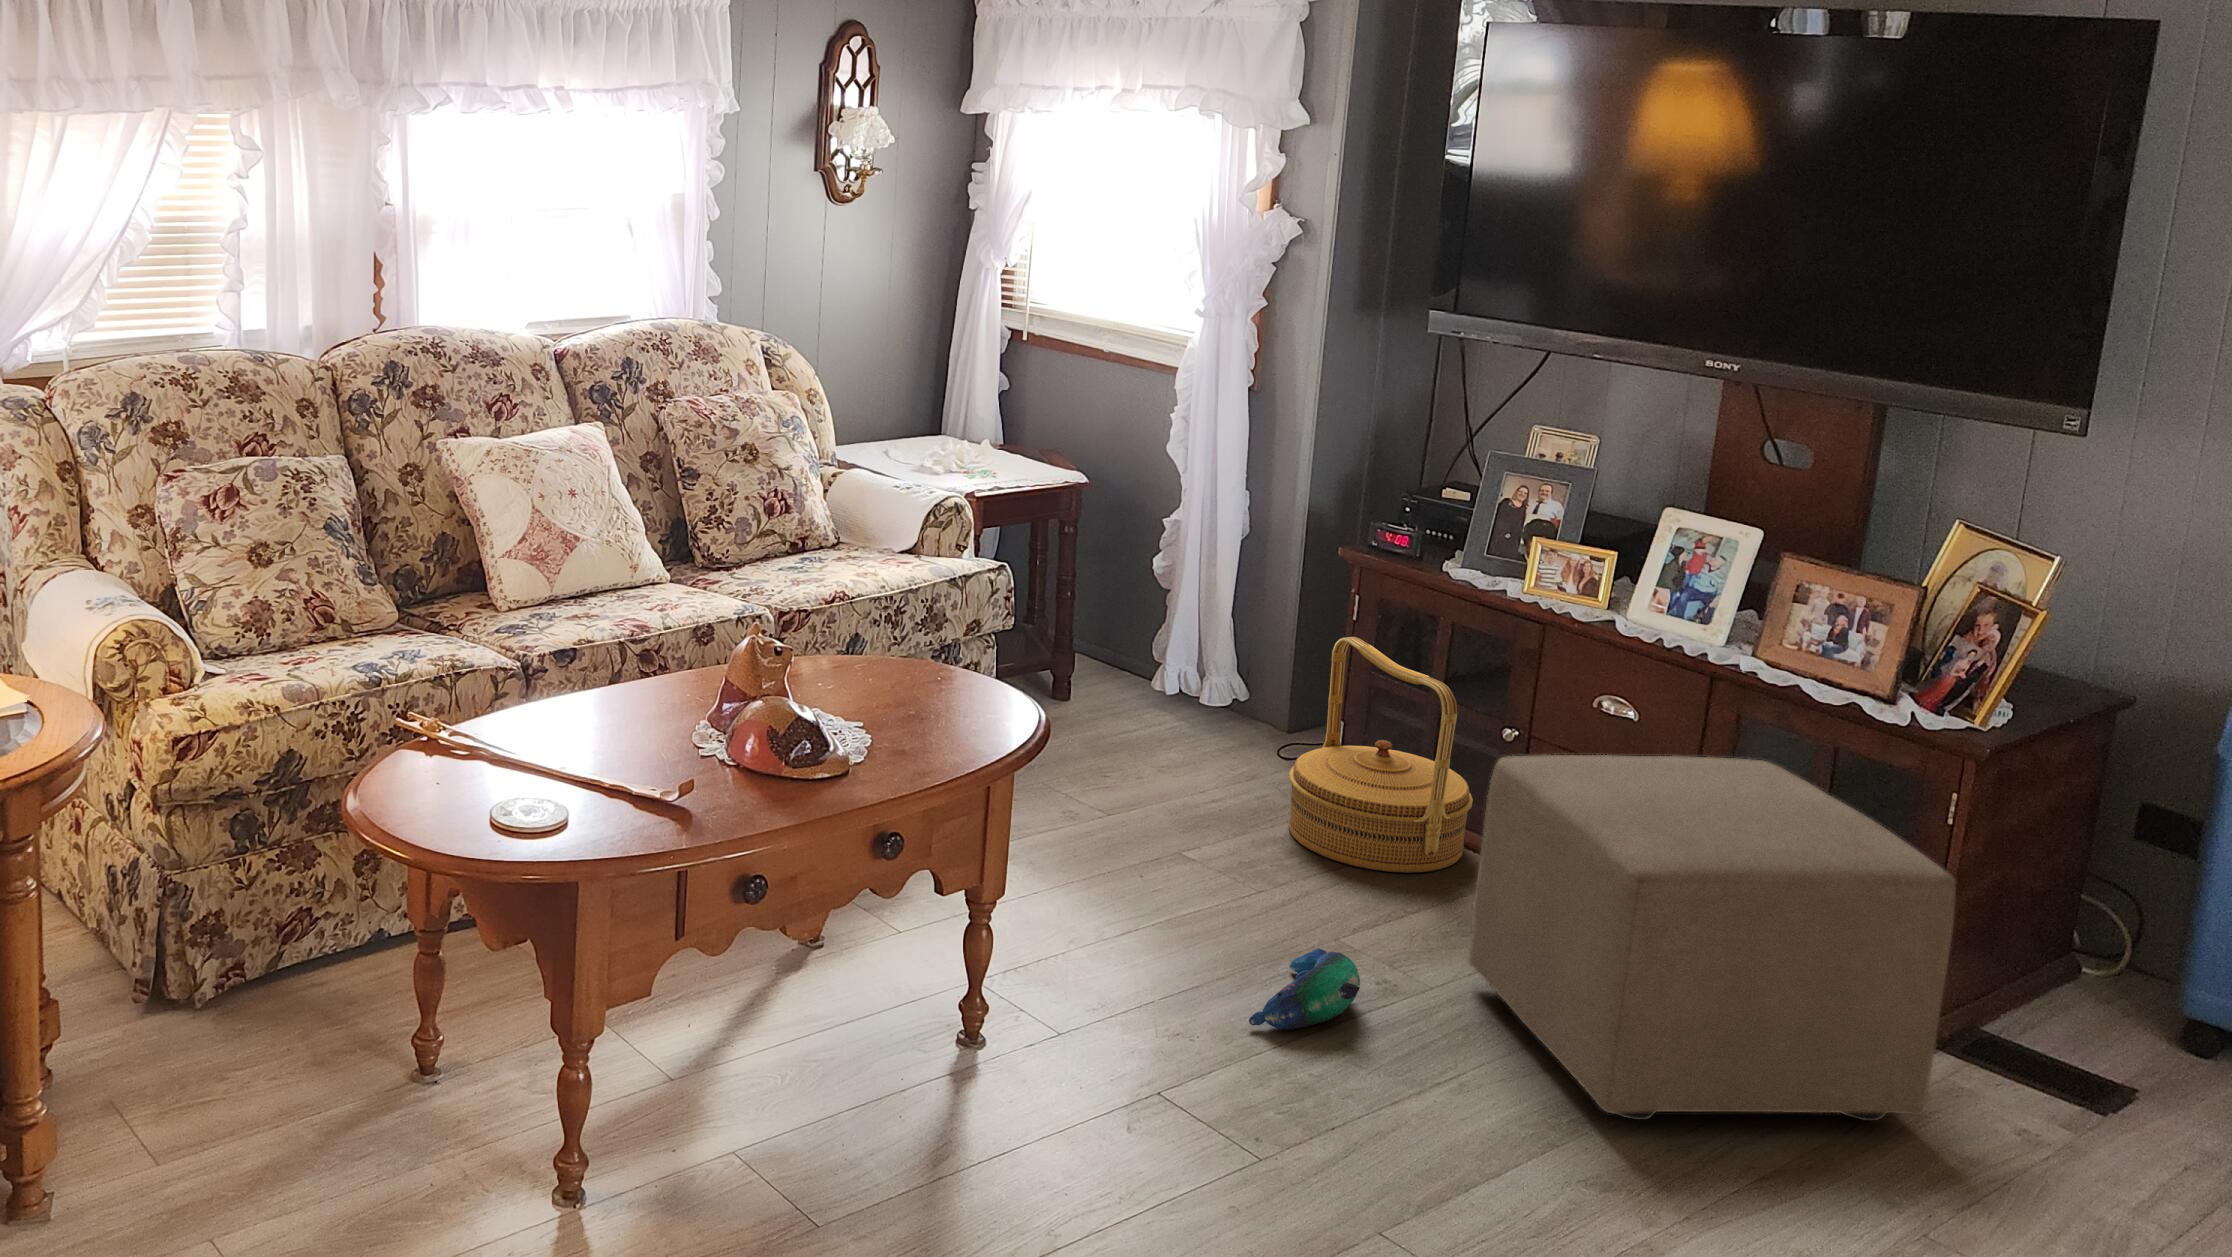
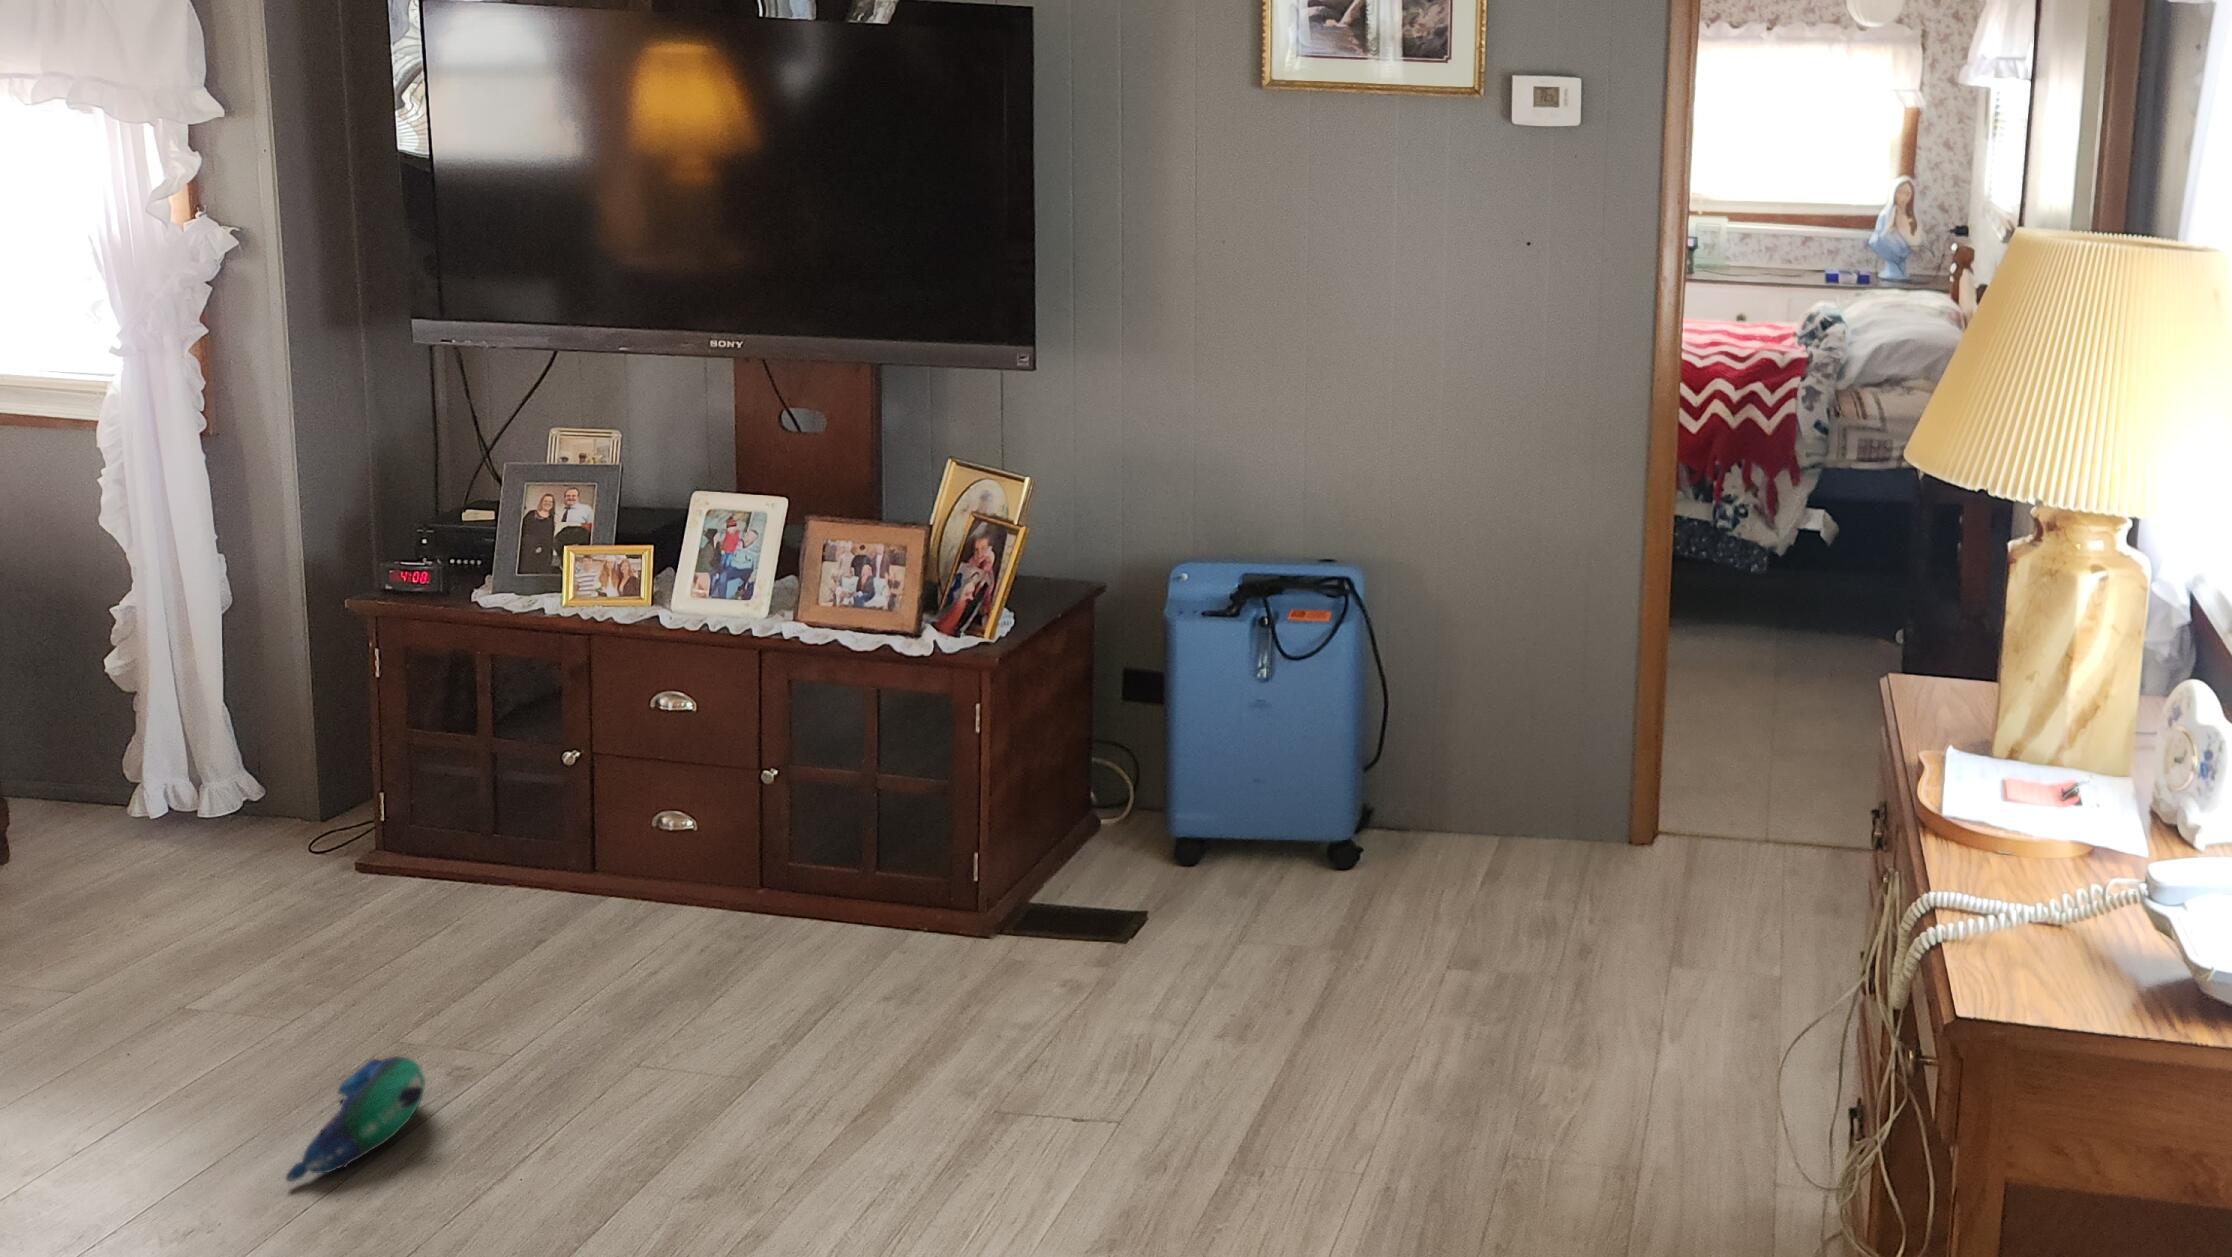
woven basket: present [1288,637,1473,873] -> none [318,694,543,950]
ottoman: present [1469,755,1956,1121] -> none [544,718,993,1116]

